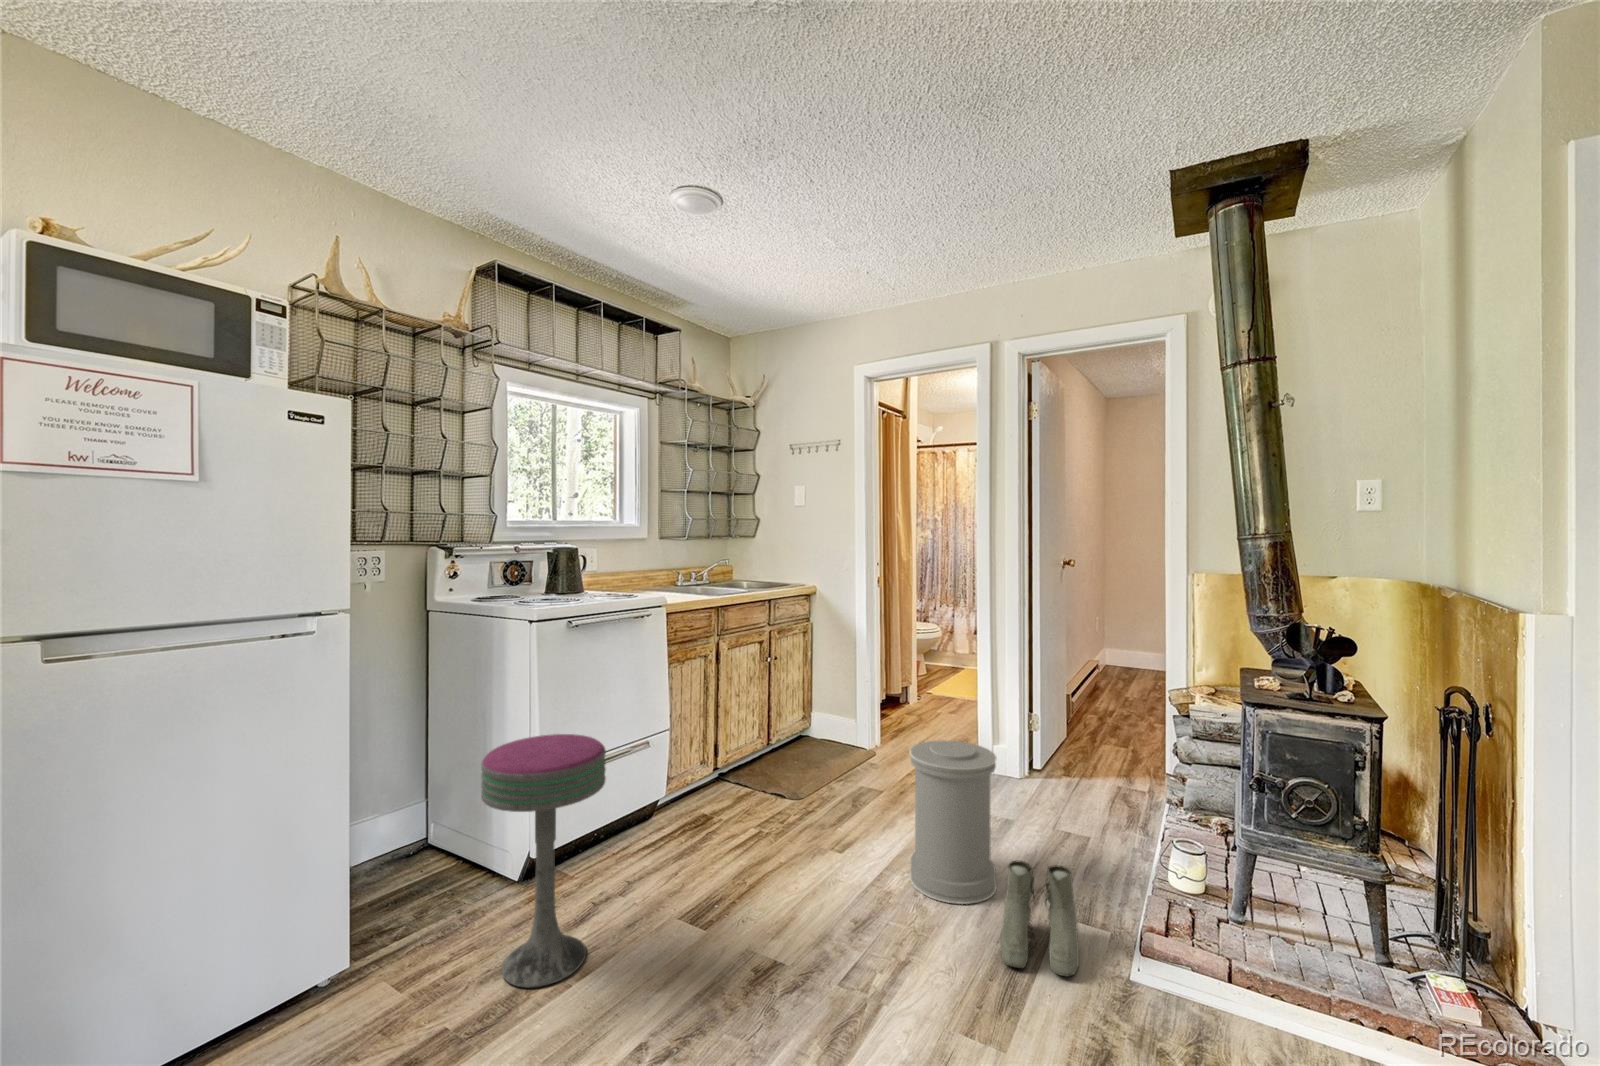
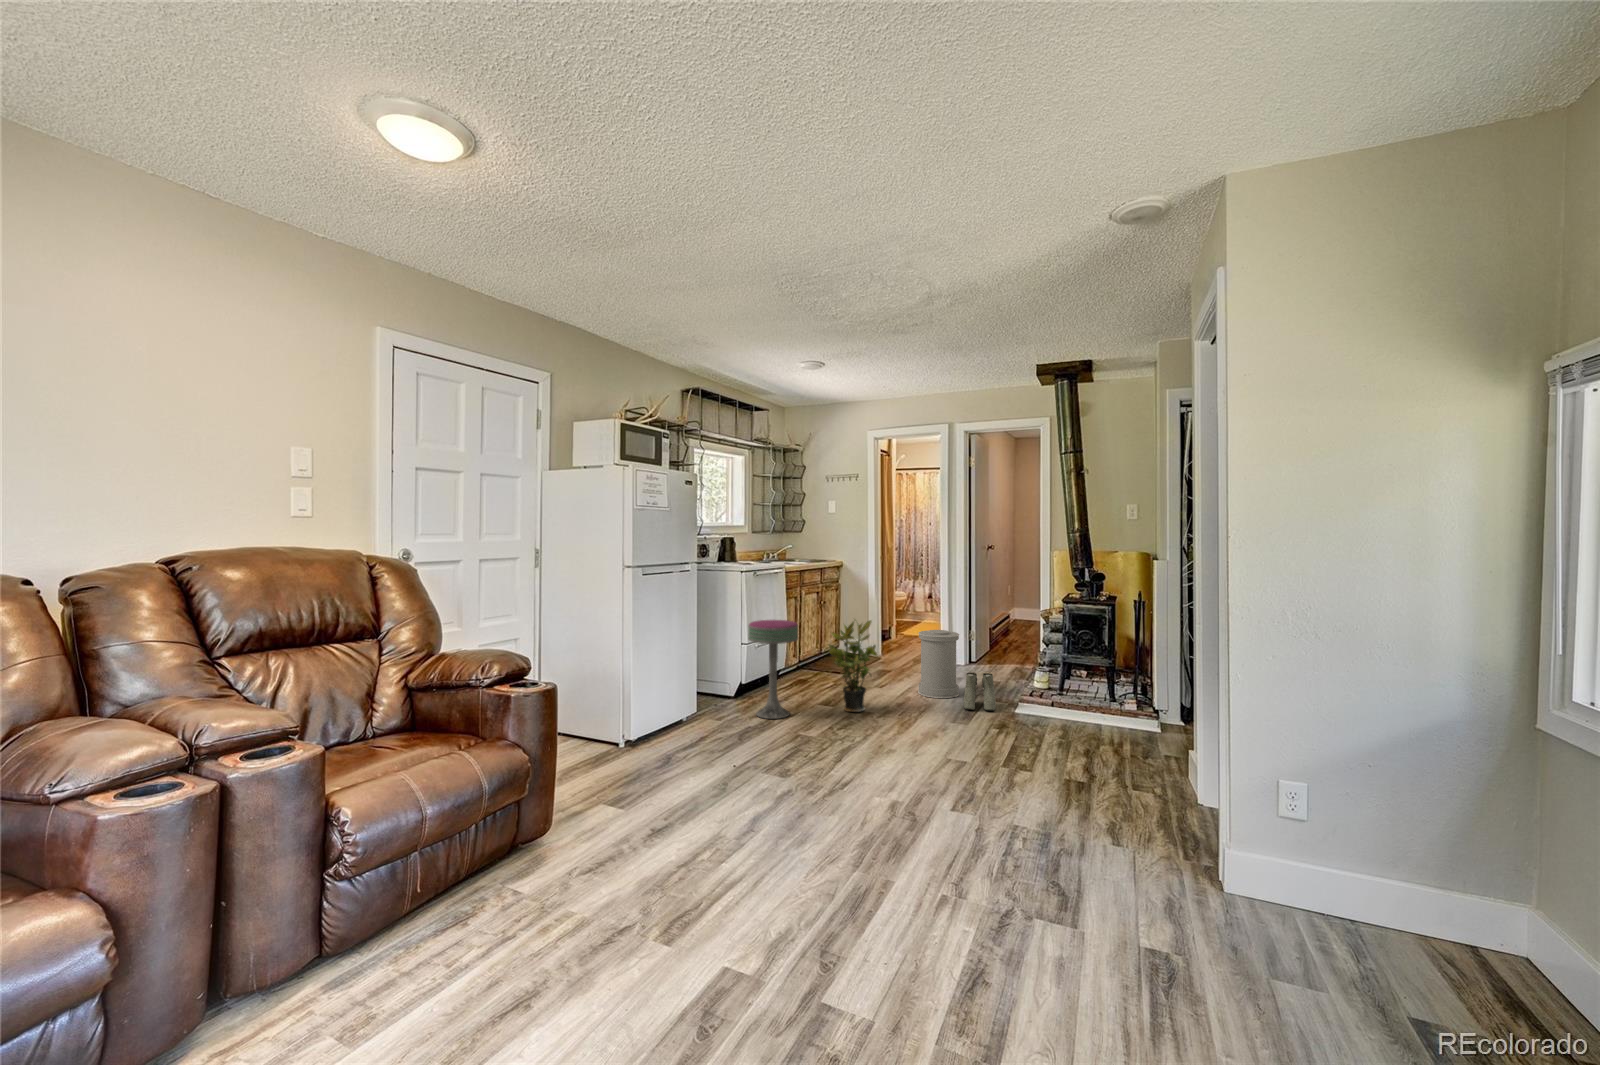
potted plant: none [676,731,792,964] -> present [829,620,877,712]

